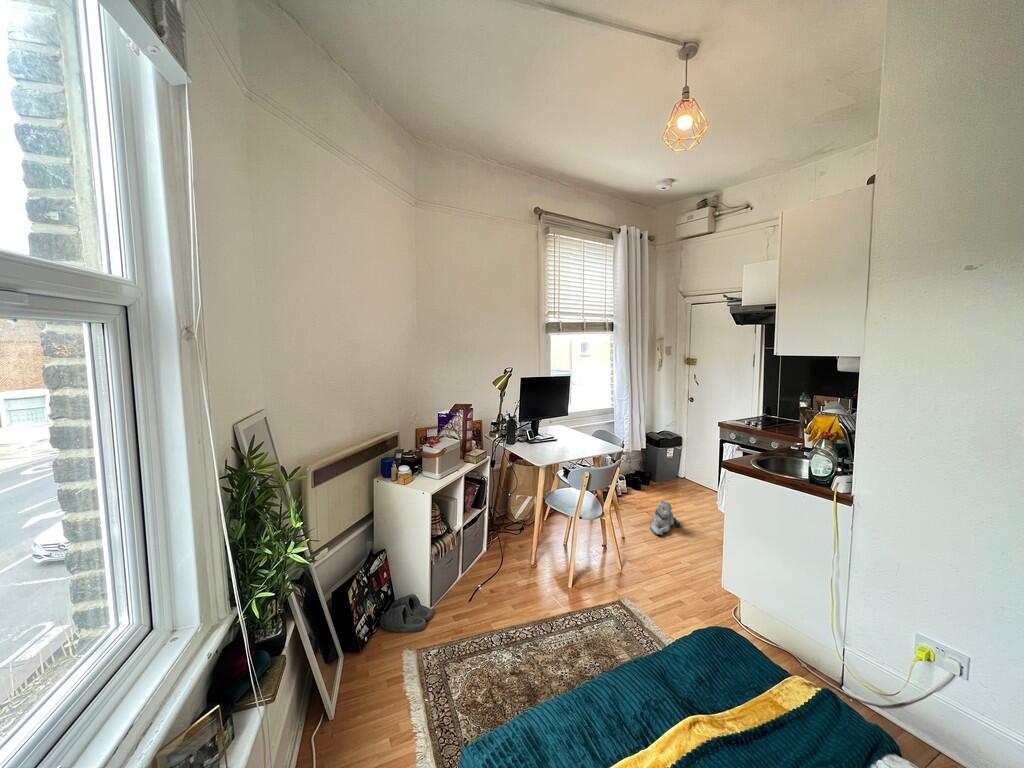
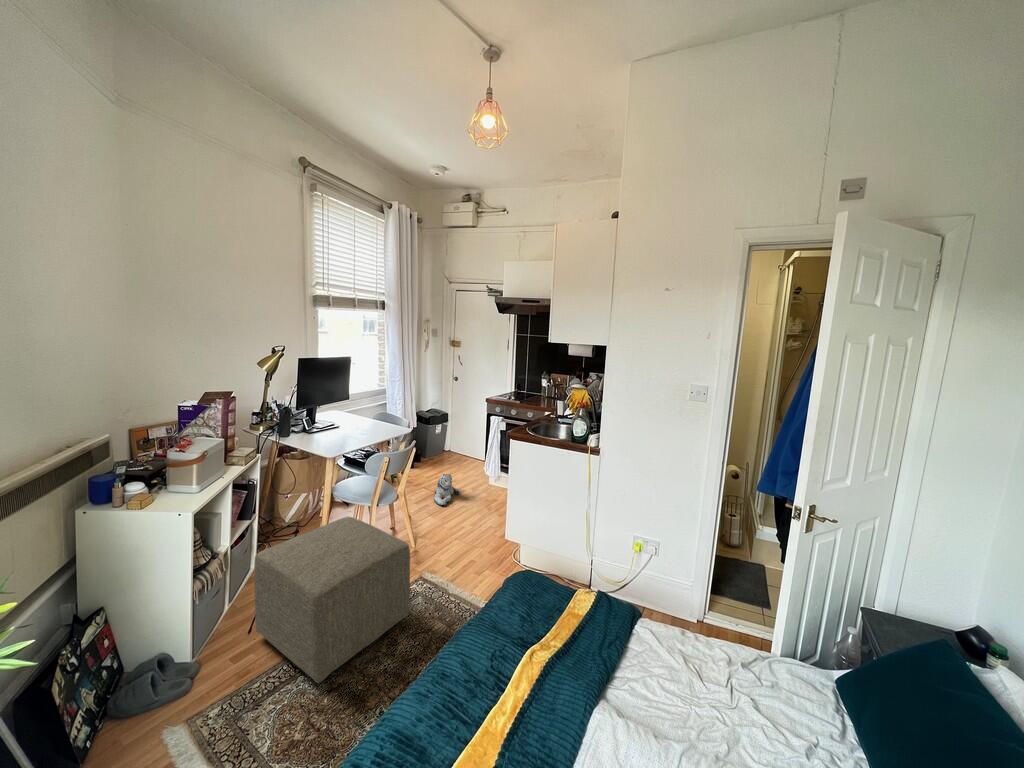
ottoman: none [472,523,599,664] -> present [254,517,410,683]

